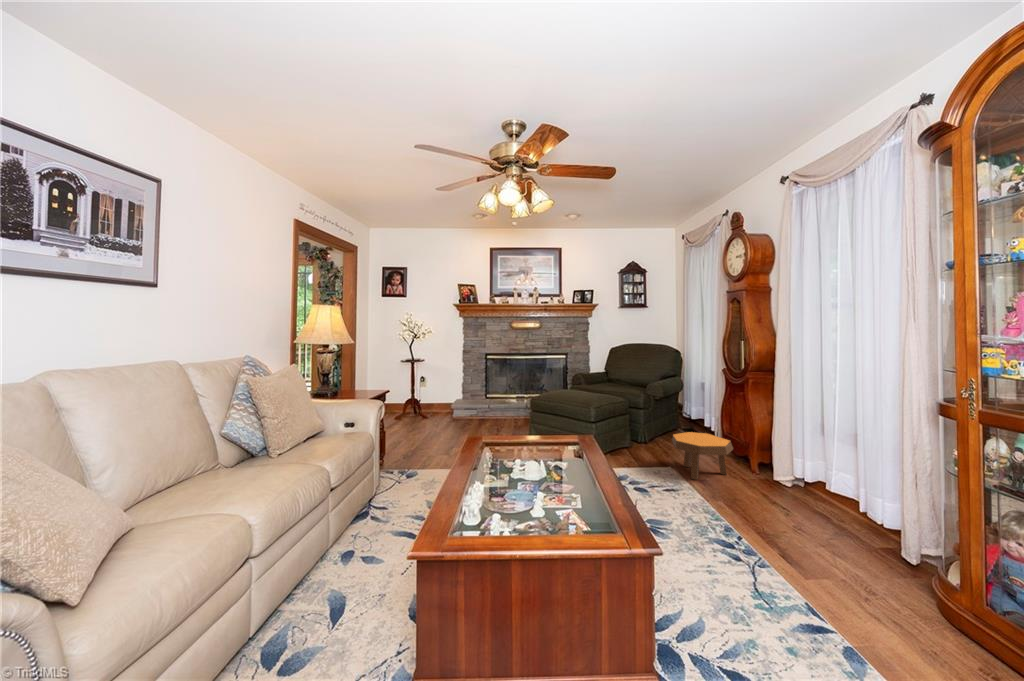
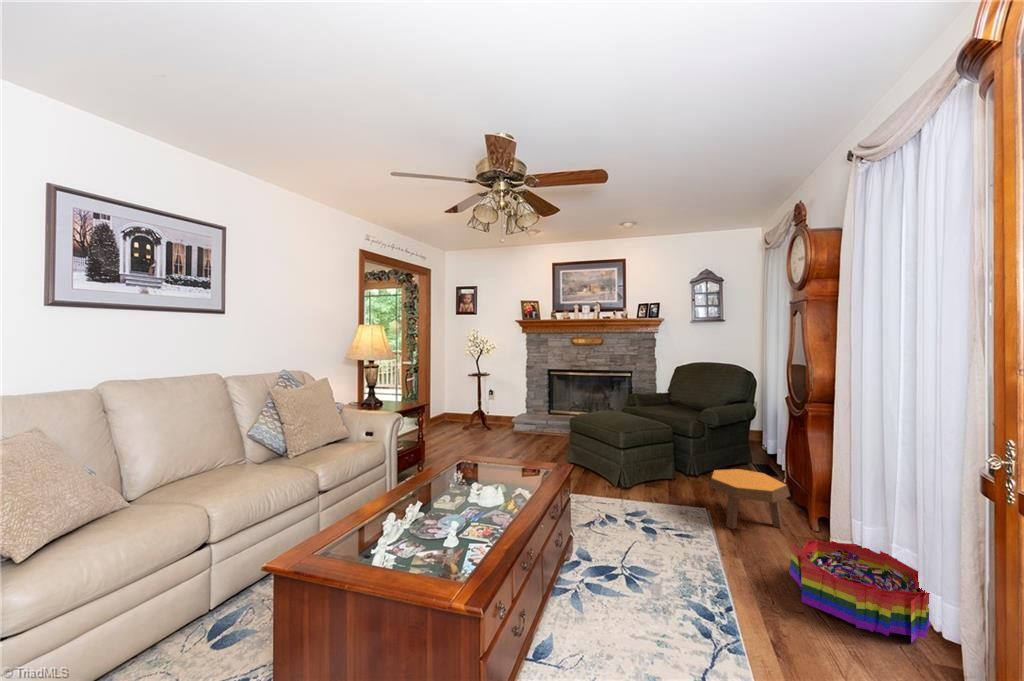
storage bin: none [759,478,858,538] -> present [789,540,931,643]

